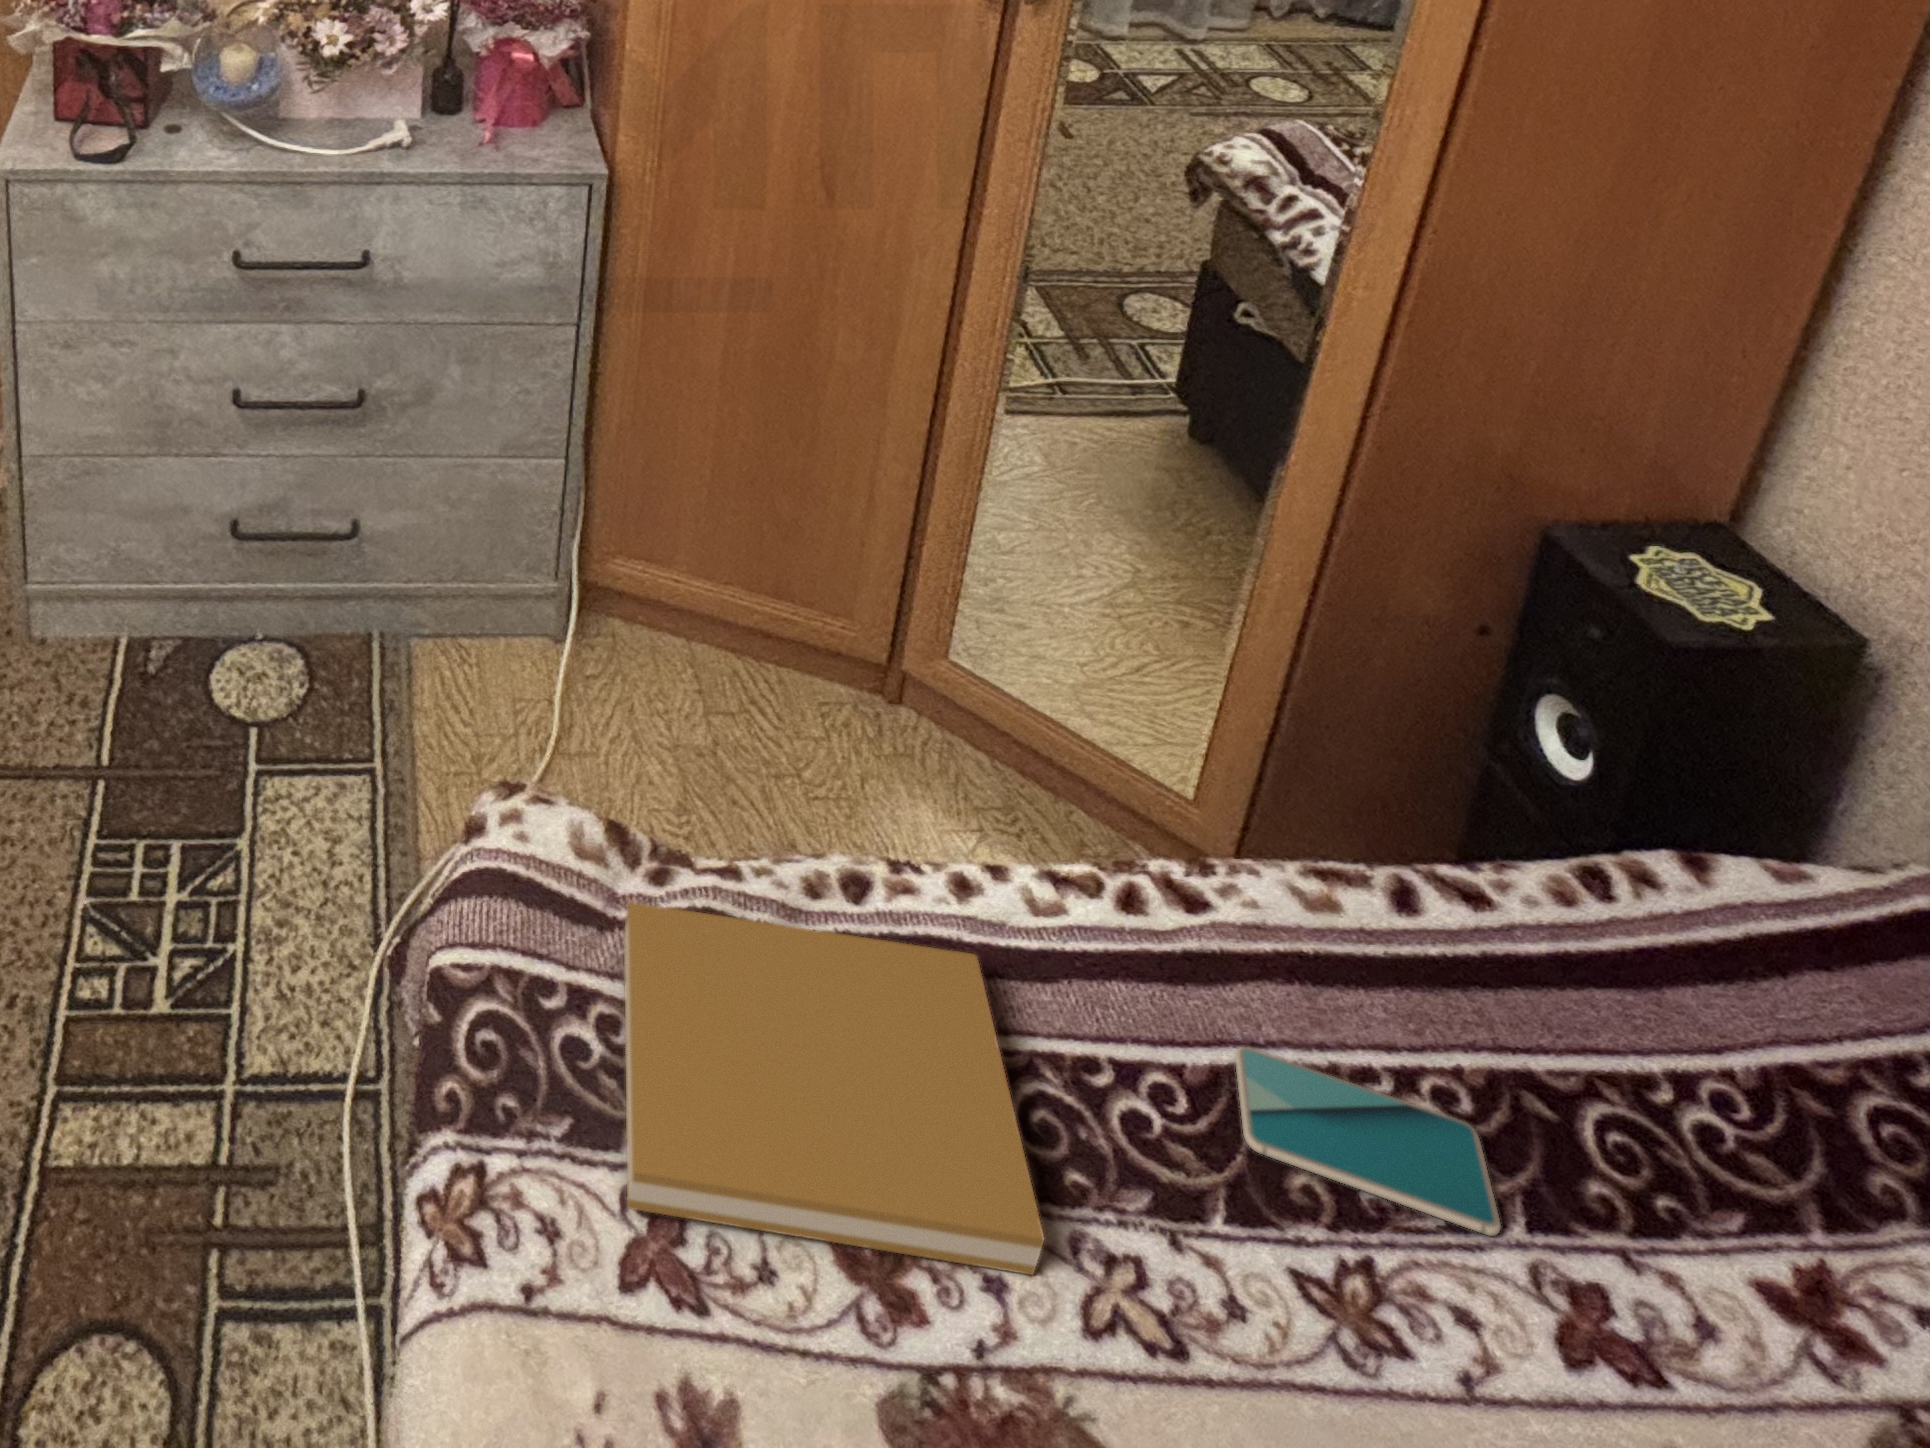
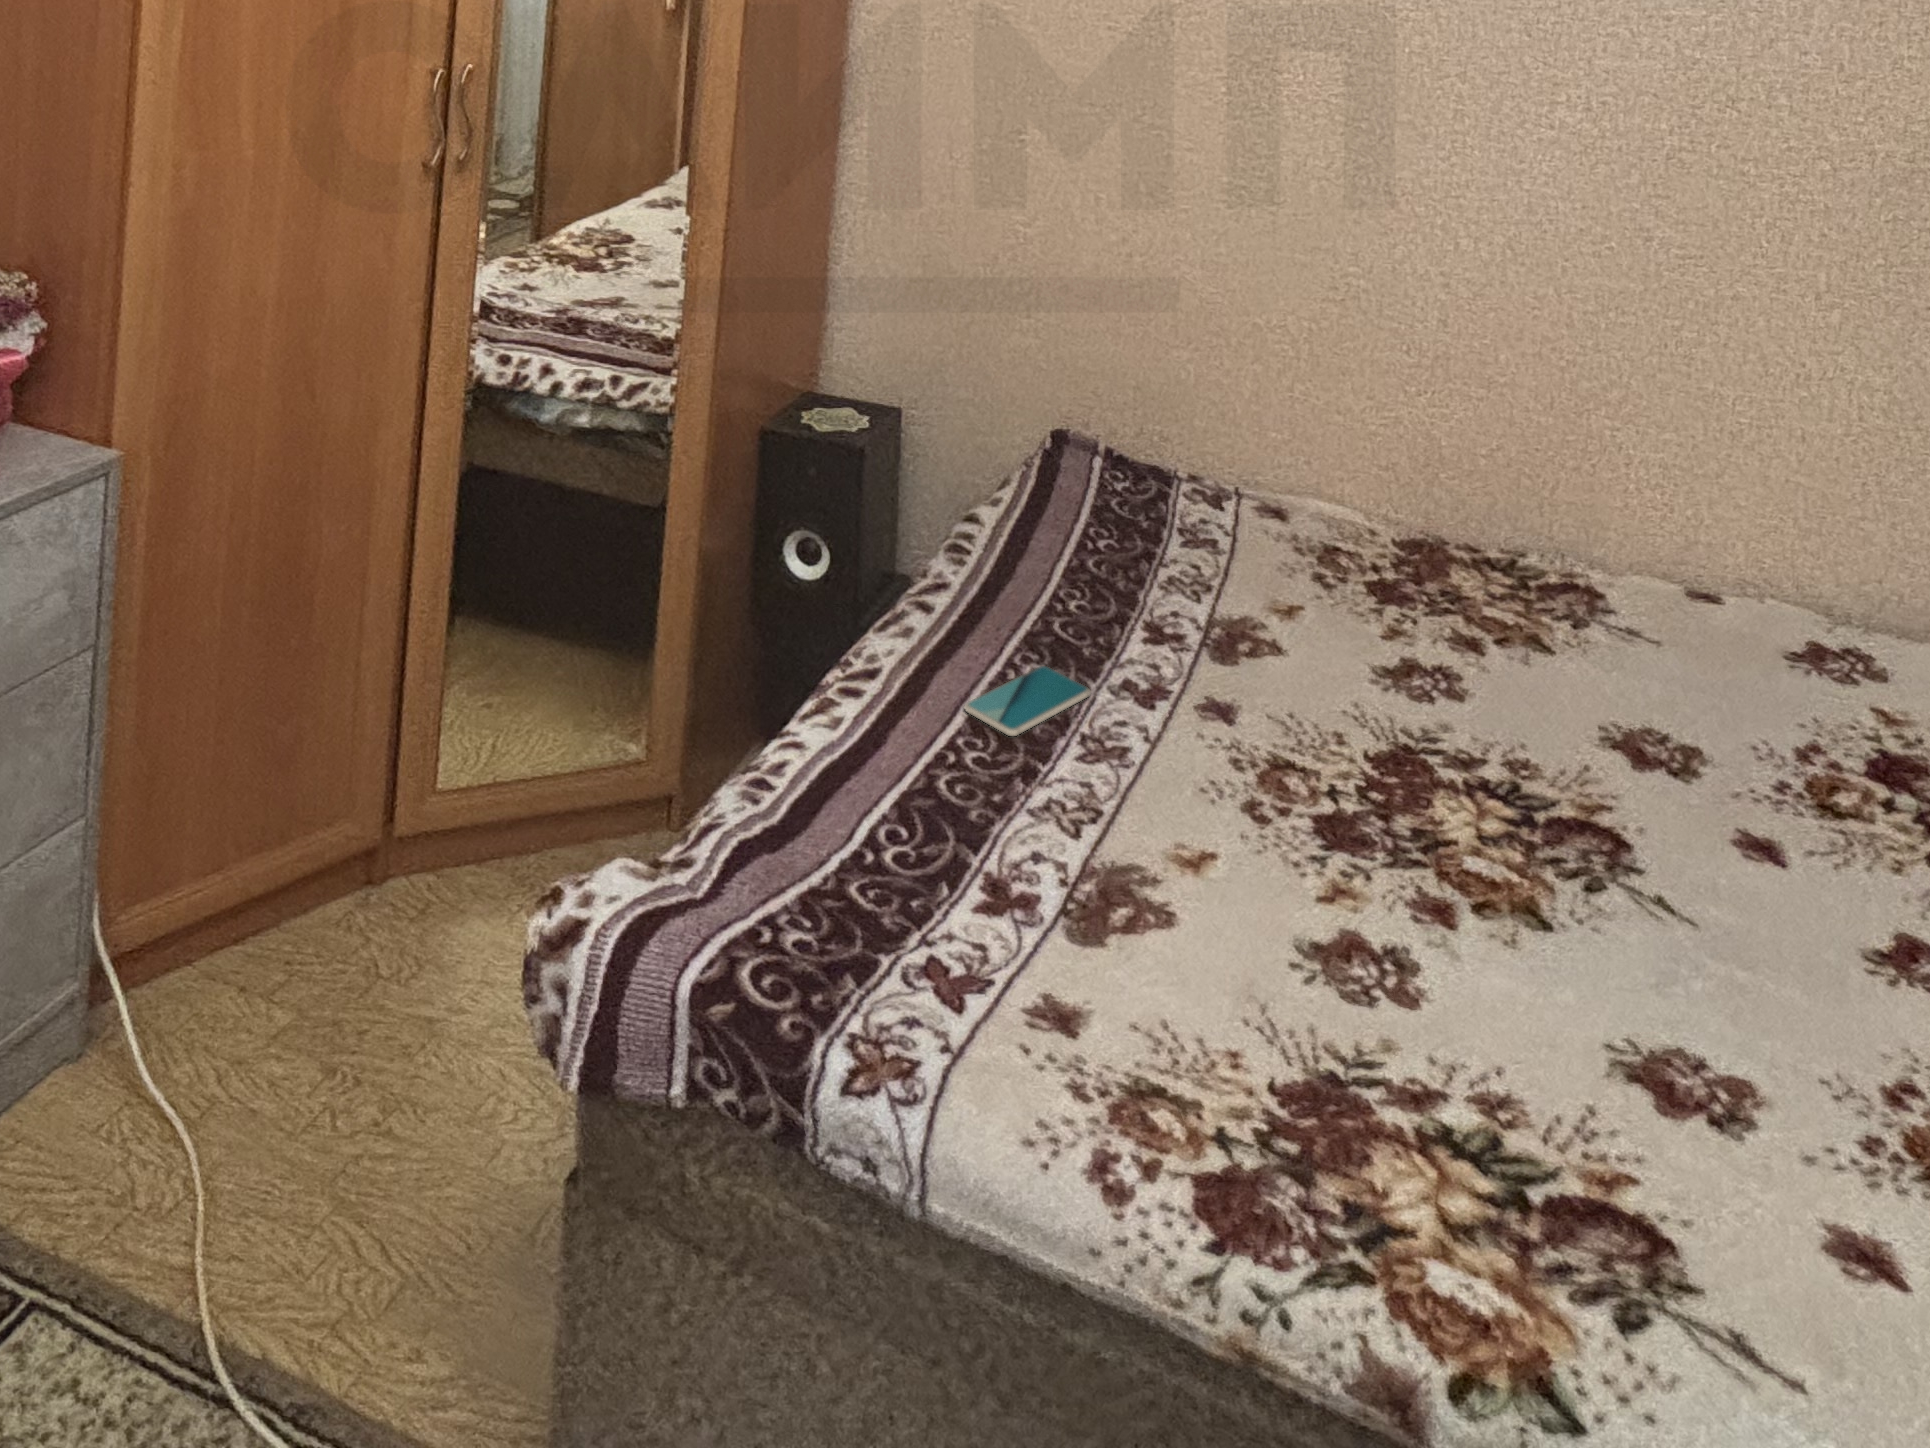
book: present [624,902,1044,1275] -> none [726,746,1037,986]

